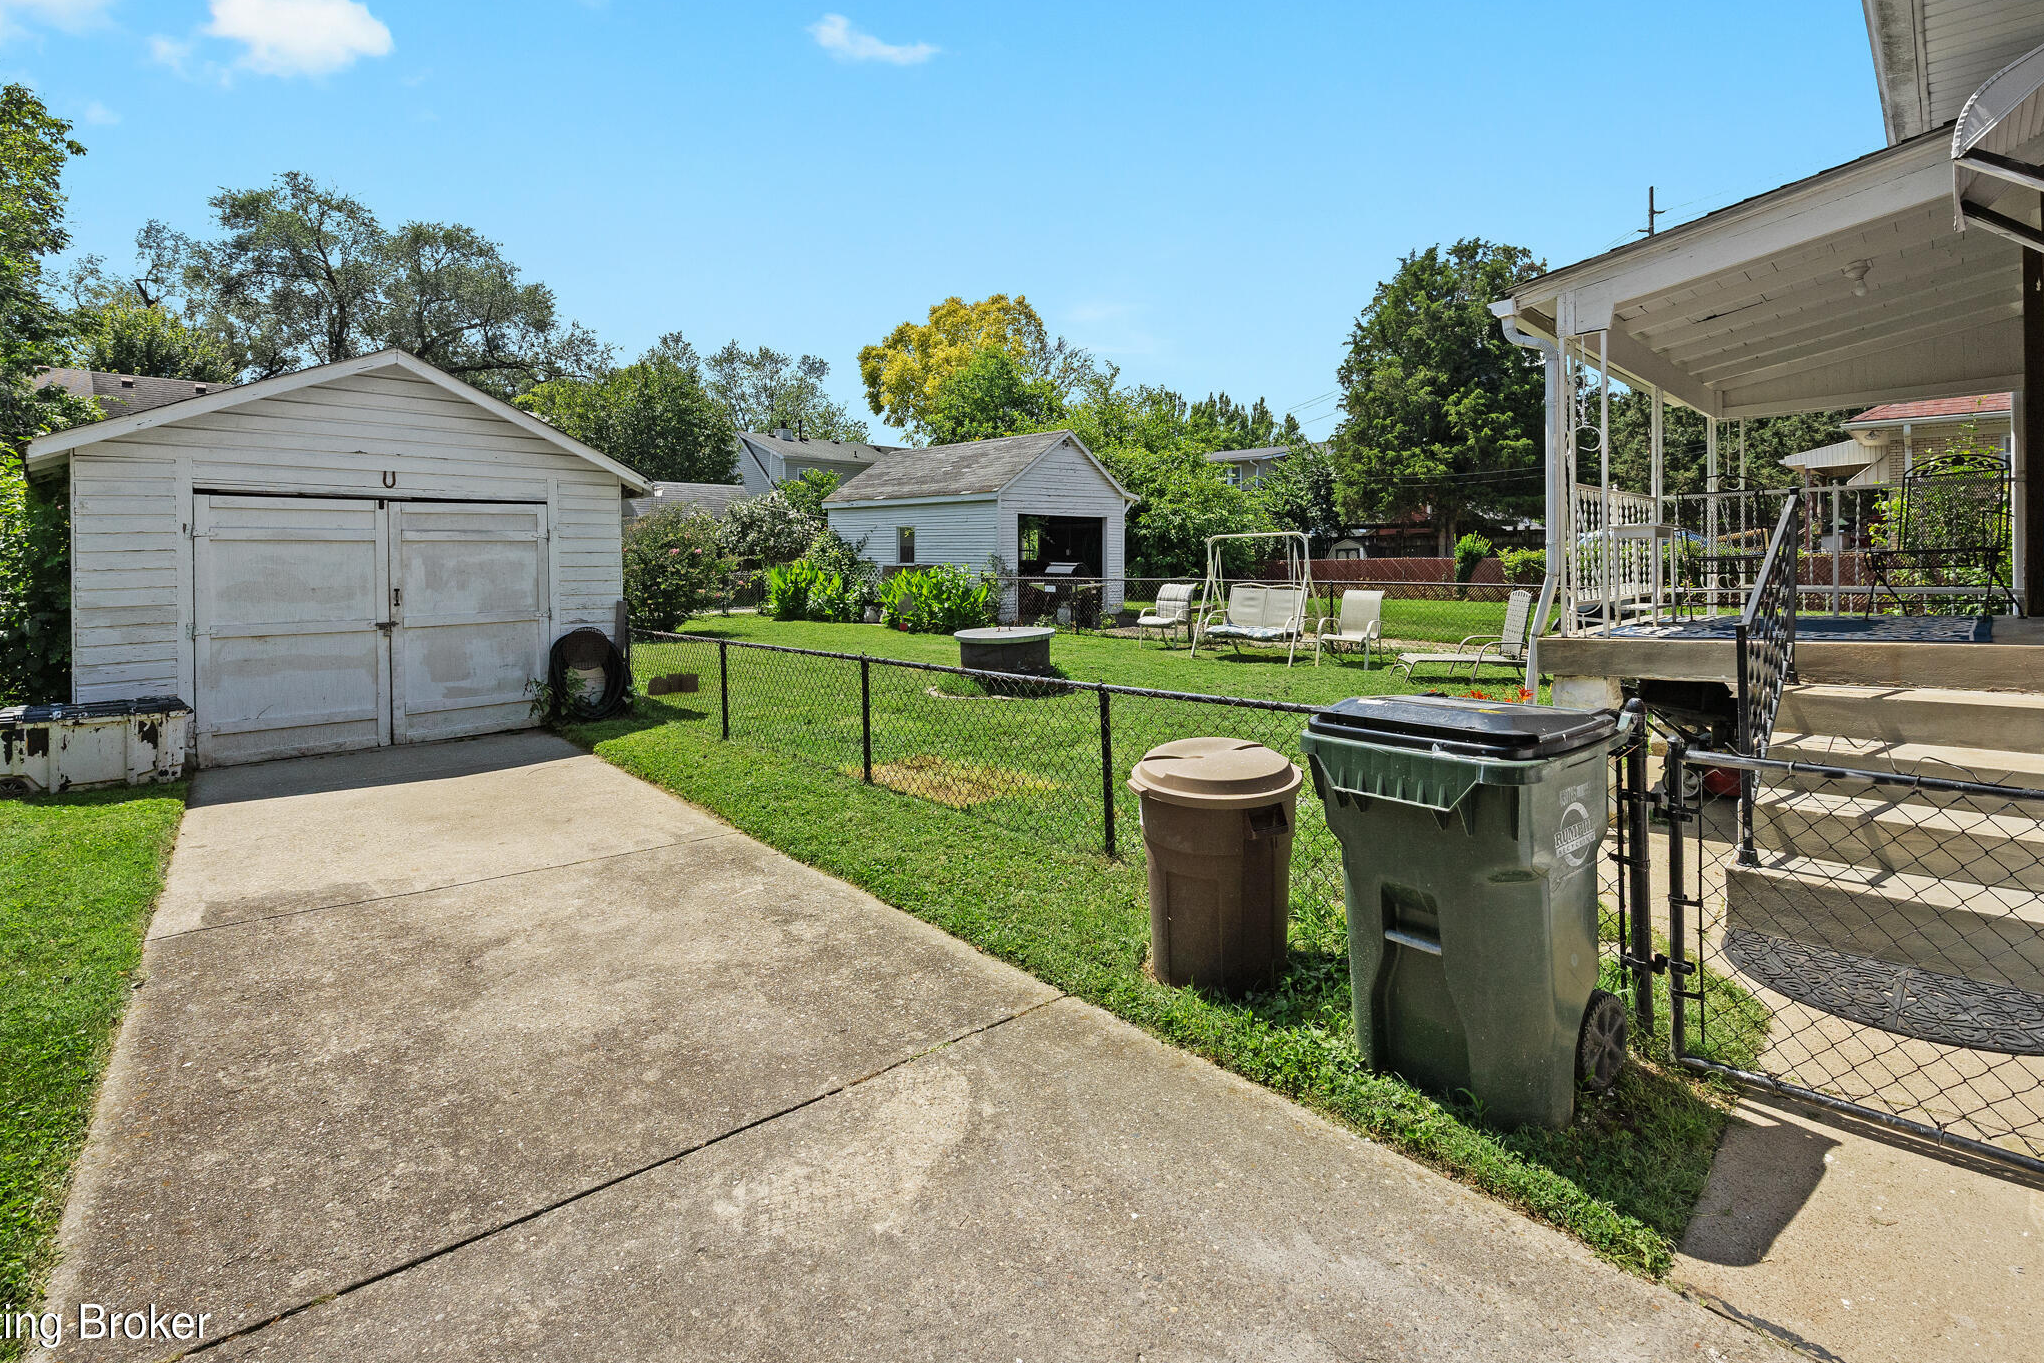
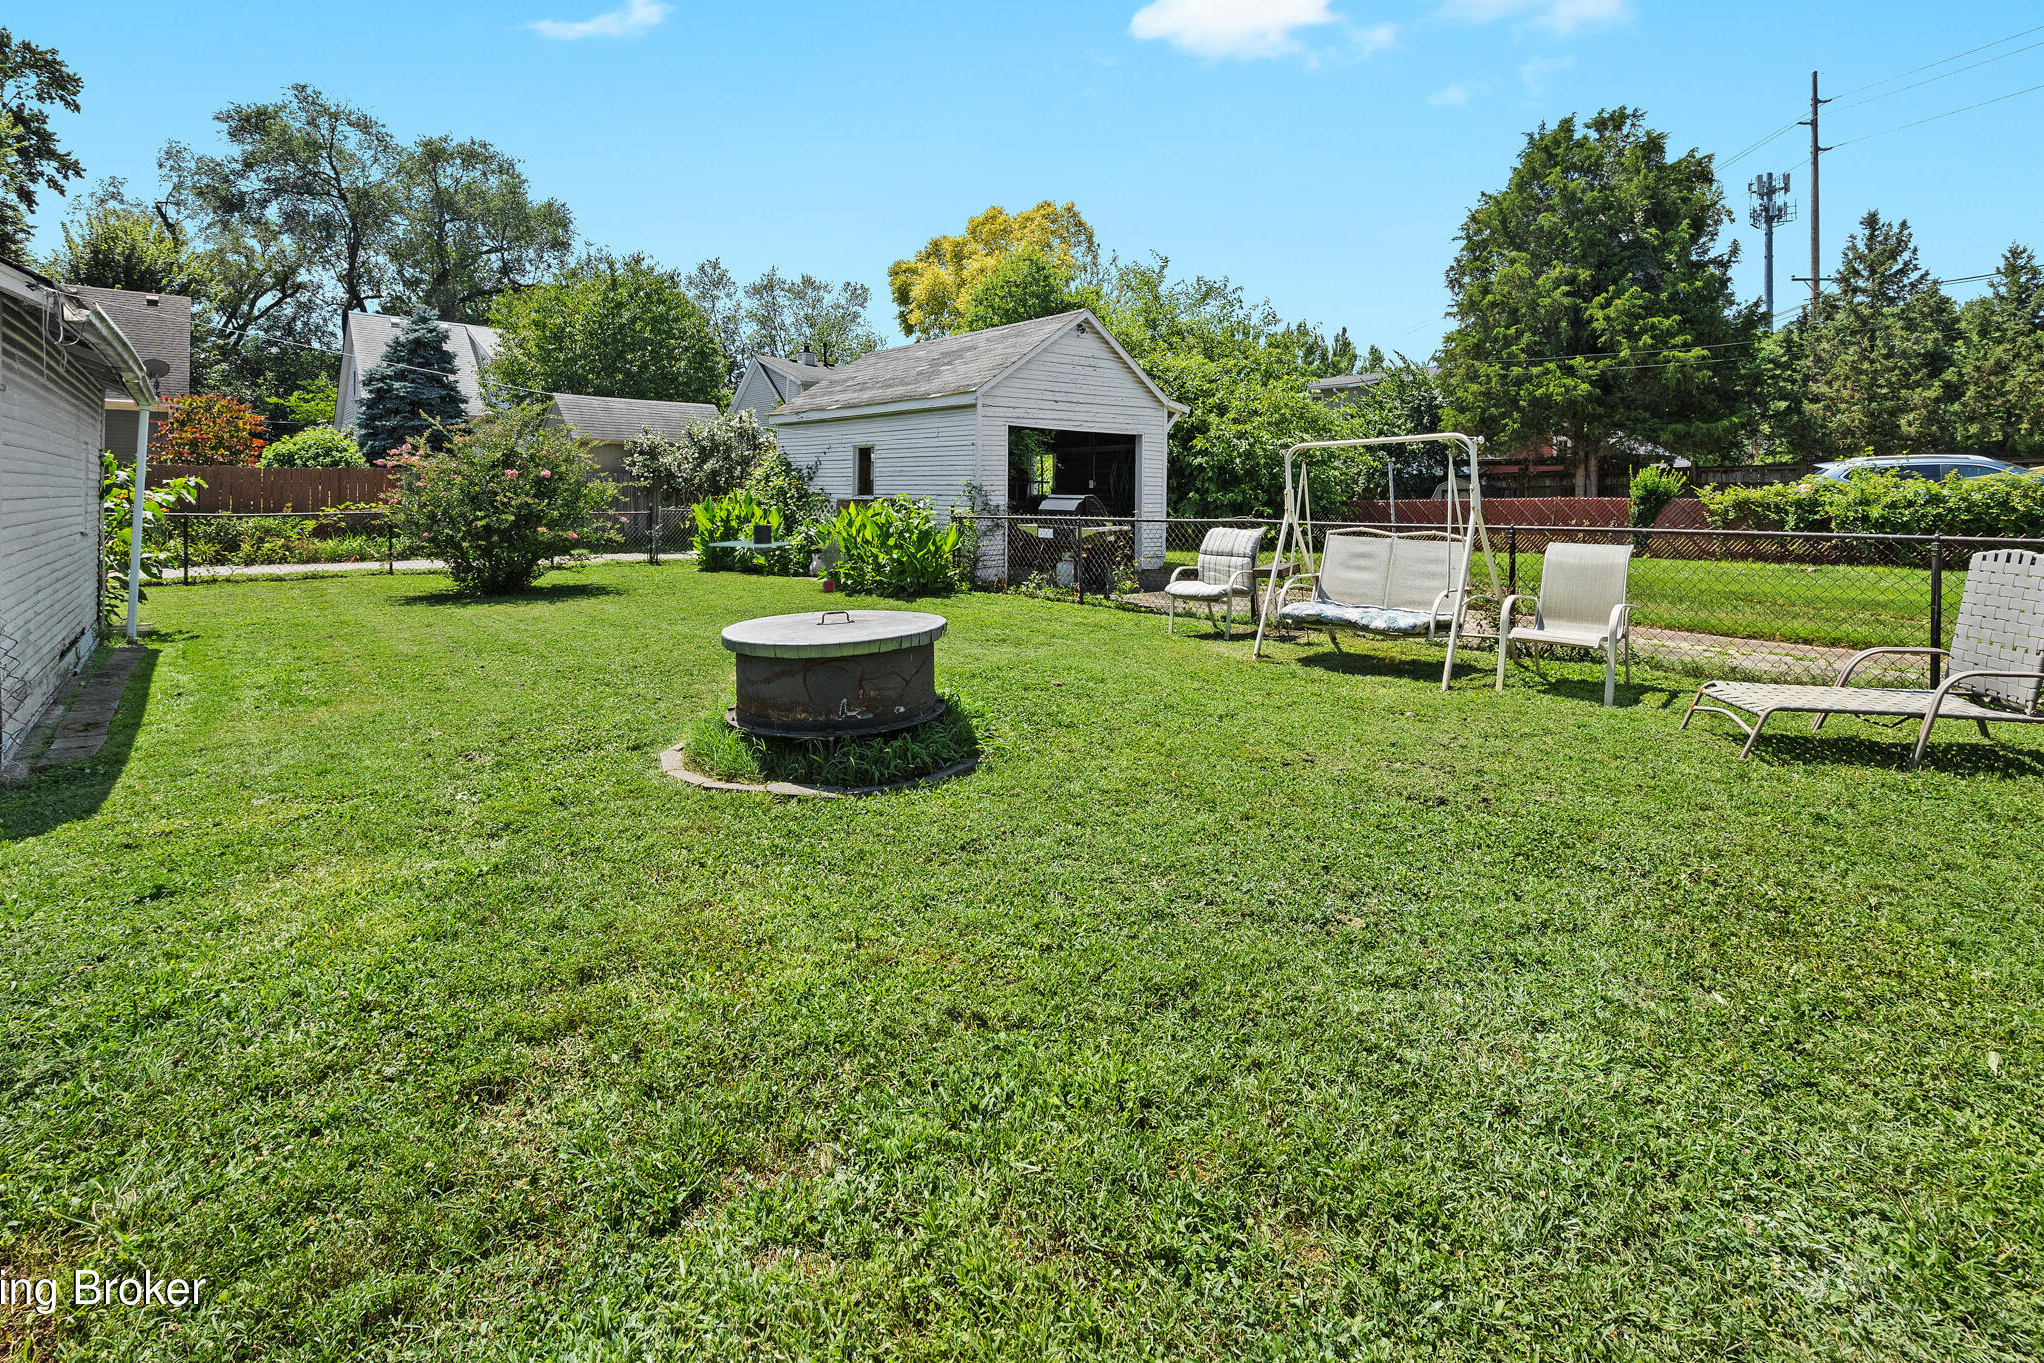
side table: none [795,585,853,622] -> present [709,525,789,576]
woven basket: present [648,671,698,695] -> none [19,705,171,767]

